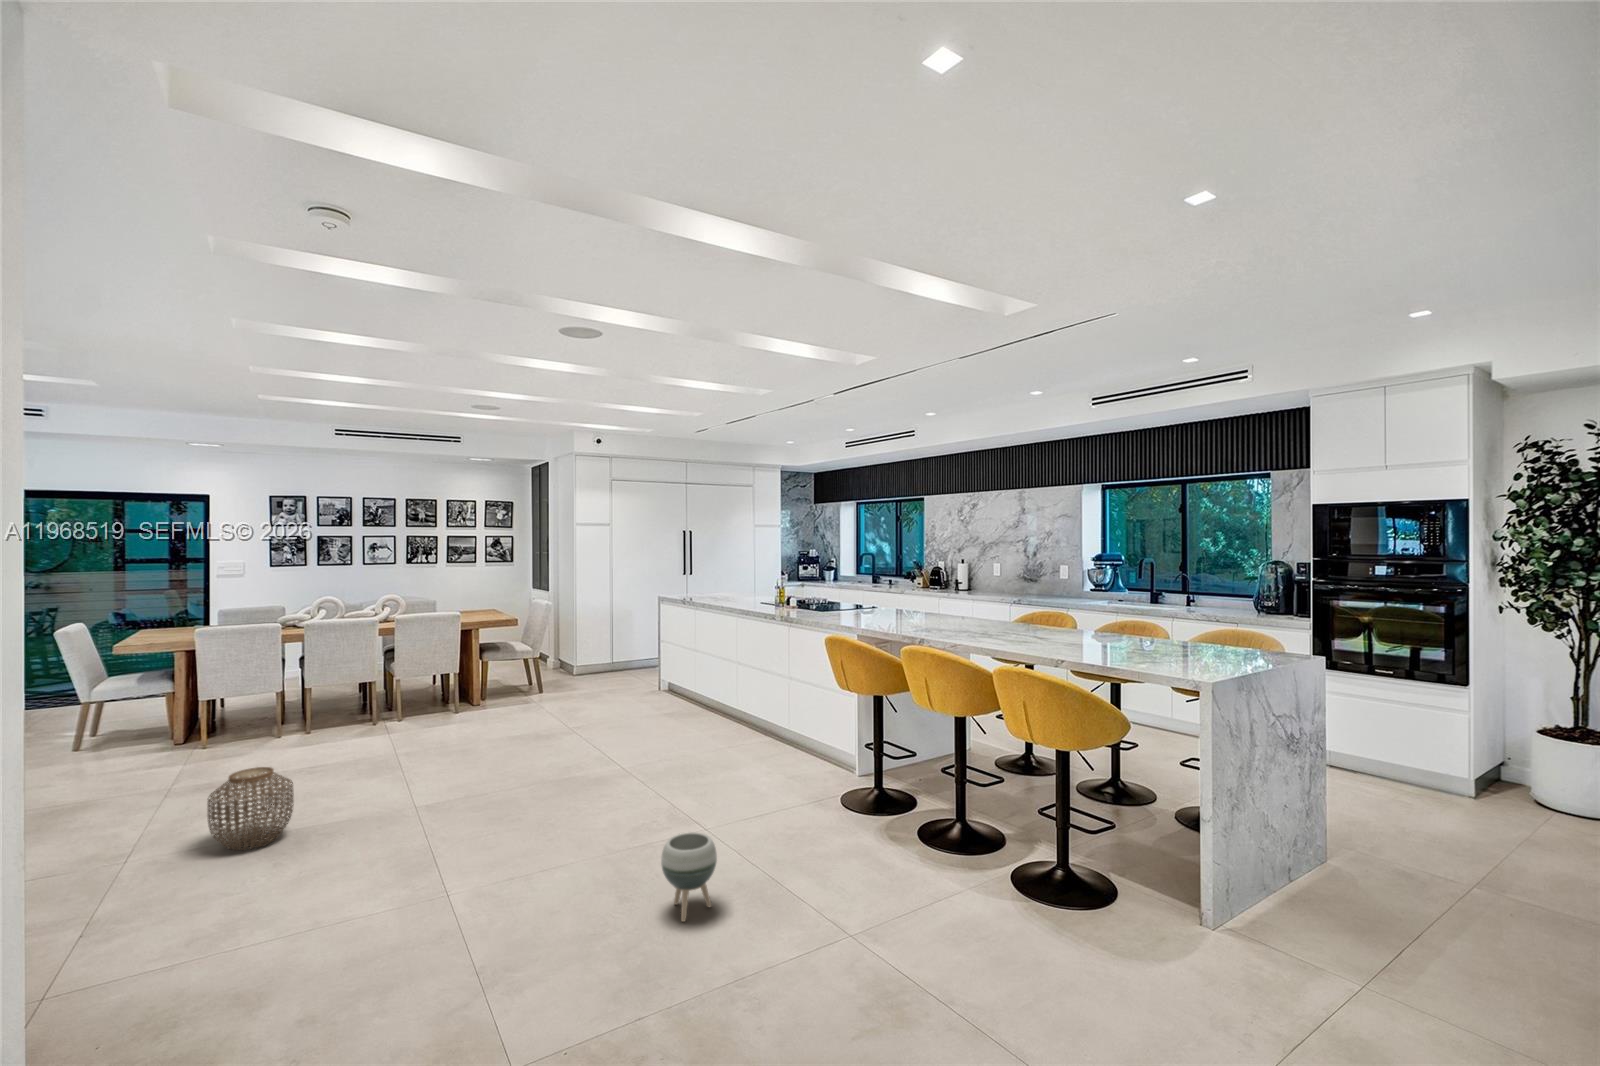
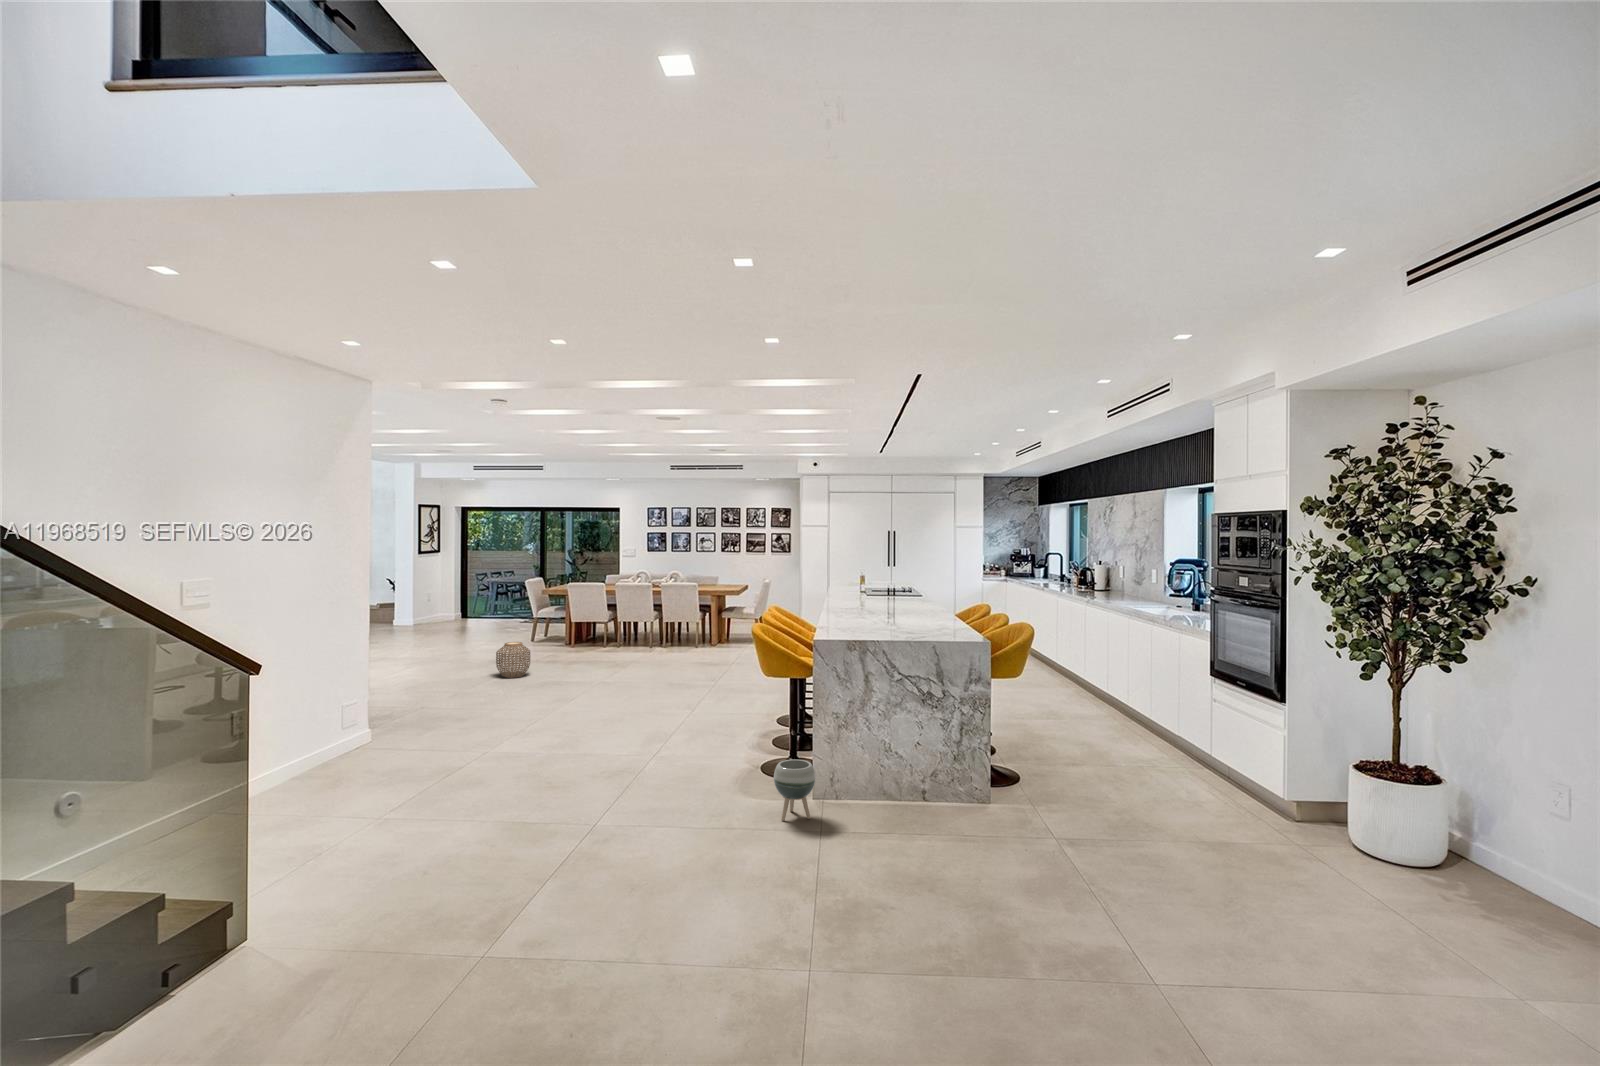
planter: present [661,832,717,922] -> present [774,759,816,821]

